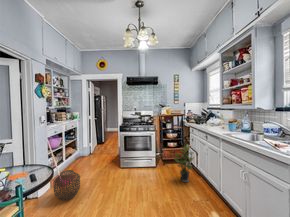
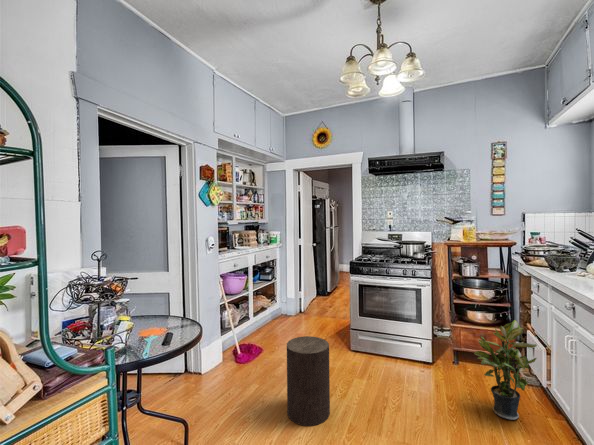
stool: none [96,163,118,207] -> present [287,336,330,426]
woven basket: present [53,170,80,201] -> none [220,337,264,393]

